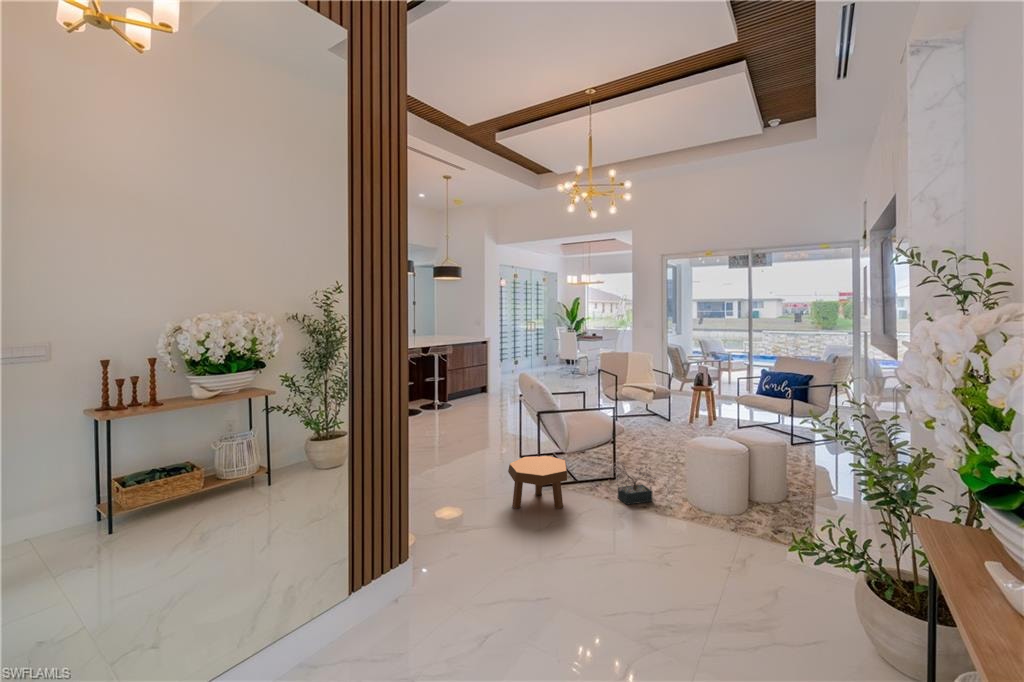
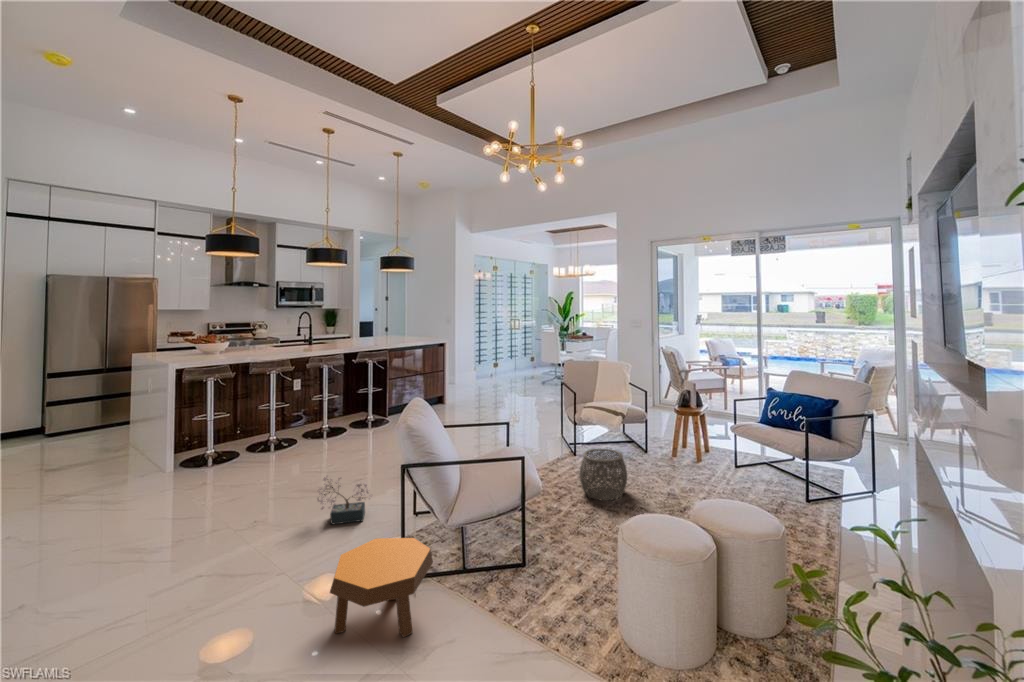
woven basket: none [631,412,667,448] -> present [579,449,627,501]
decorative plant: present [609,460,656,505] -> present [317,477,372,525]

